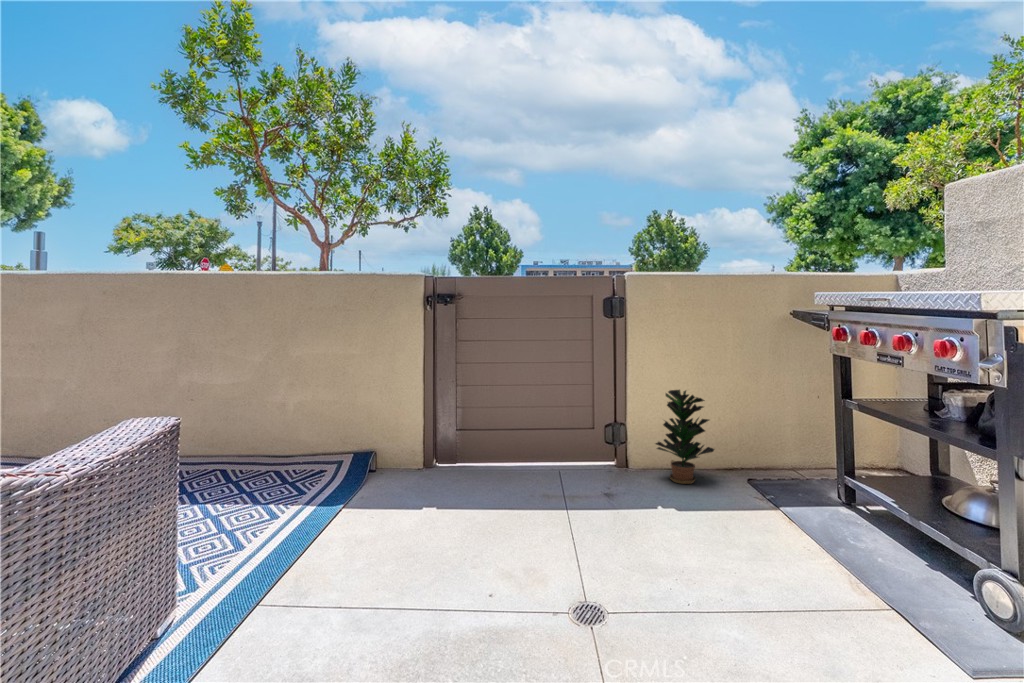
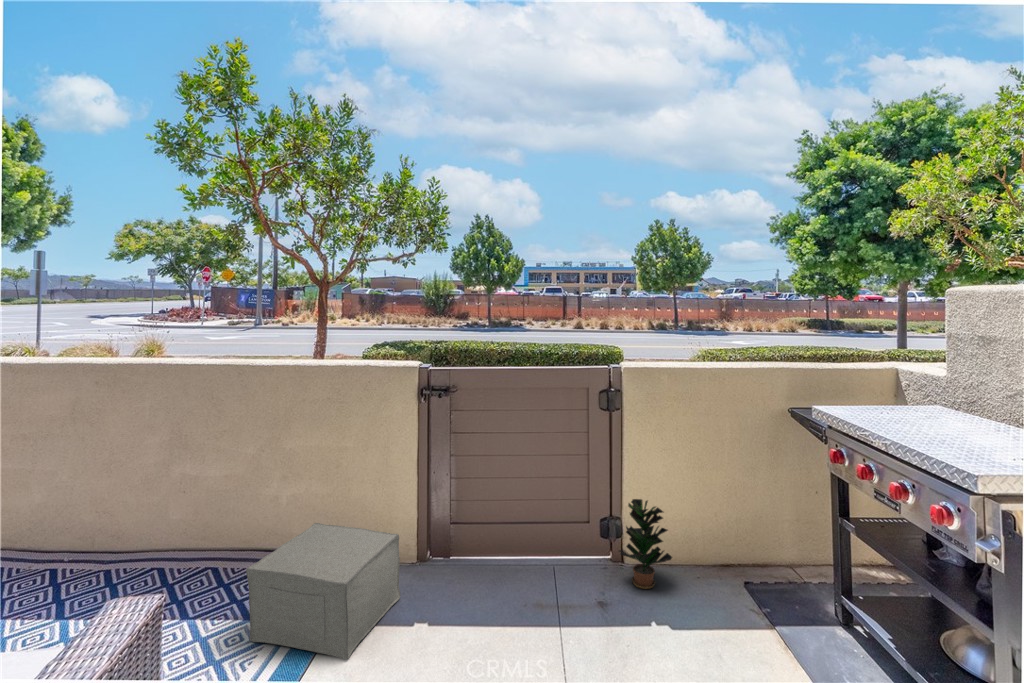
ottoman: none [246,414,418,537] -> present [246,523,400,660]

